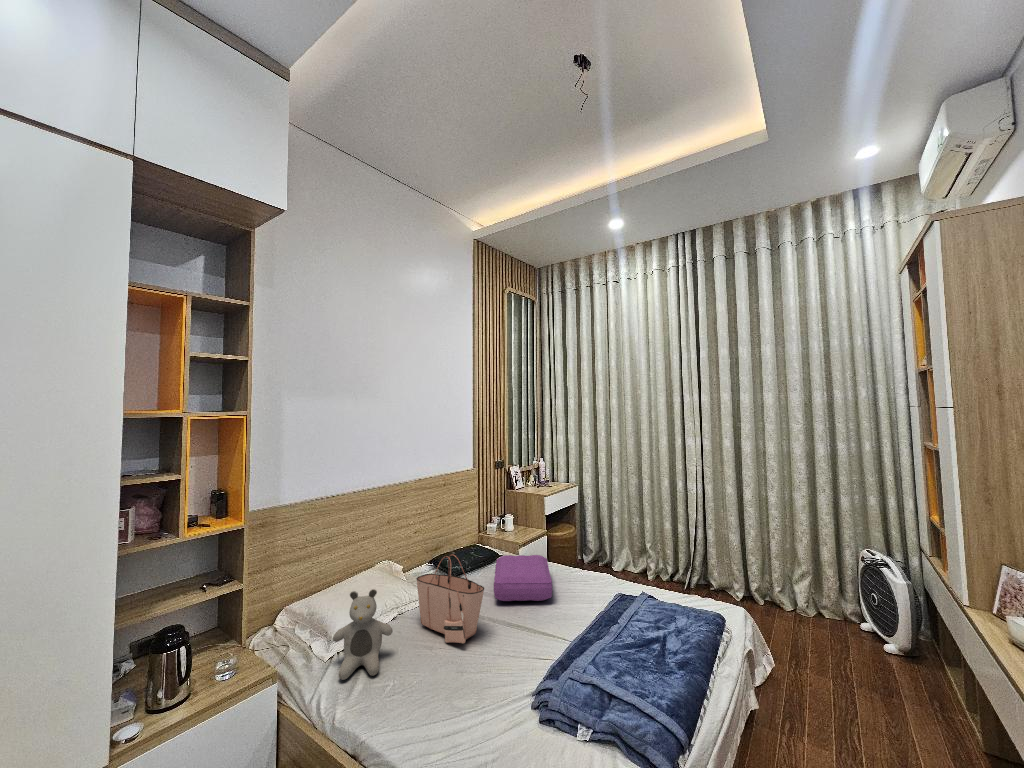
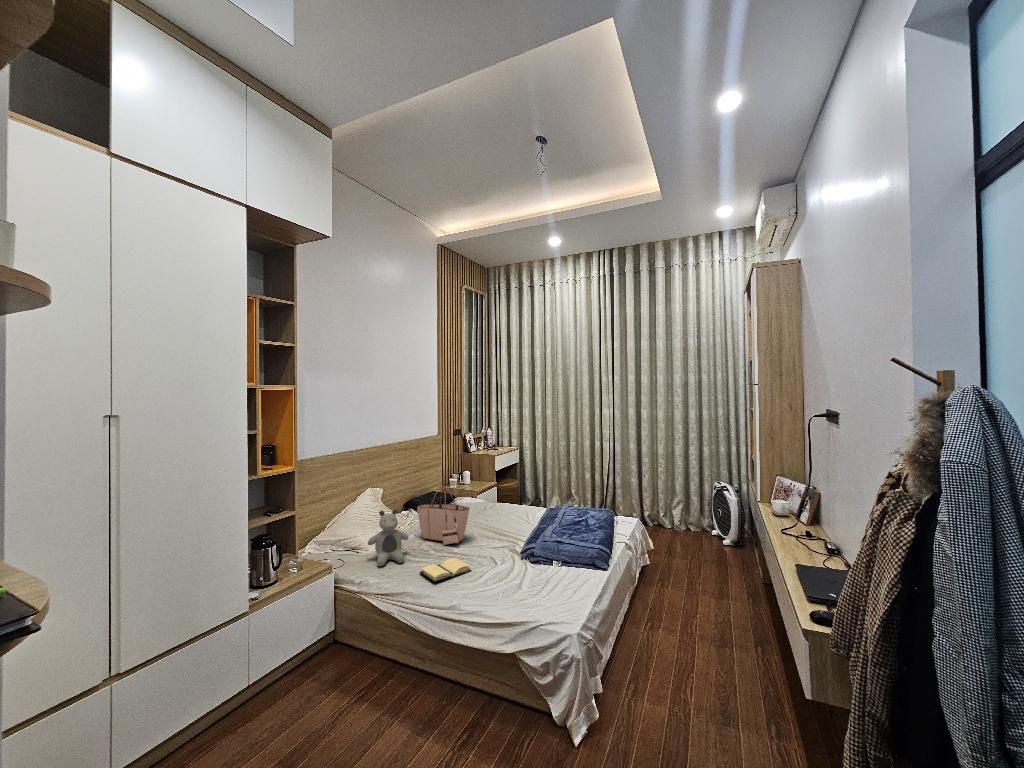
pillow: present [494,555,552,601] -> none [467,493,512,522]
book: none [388,677,469,736] -> present [419,558,472,583]

